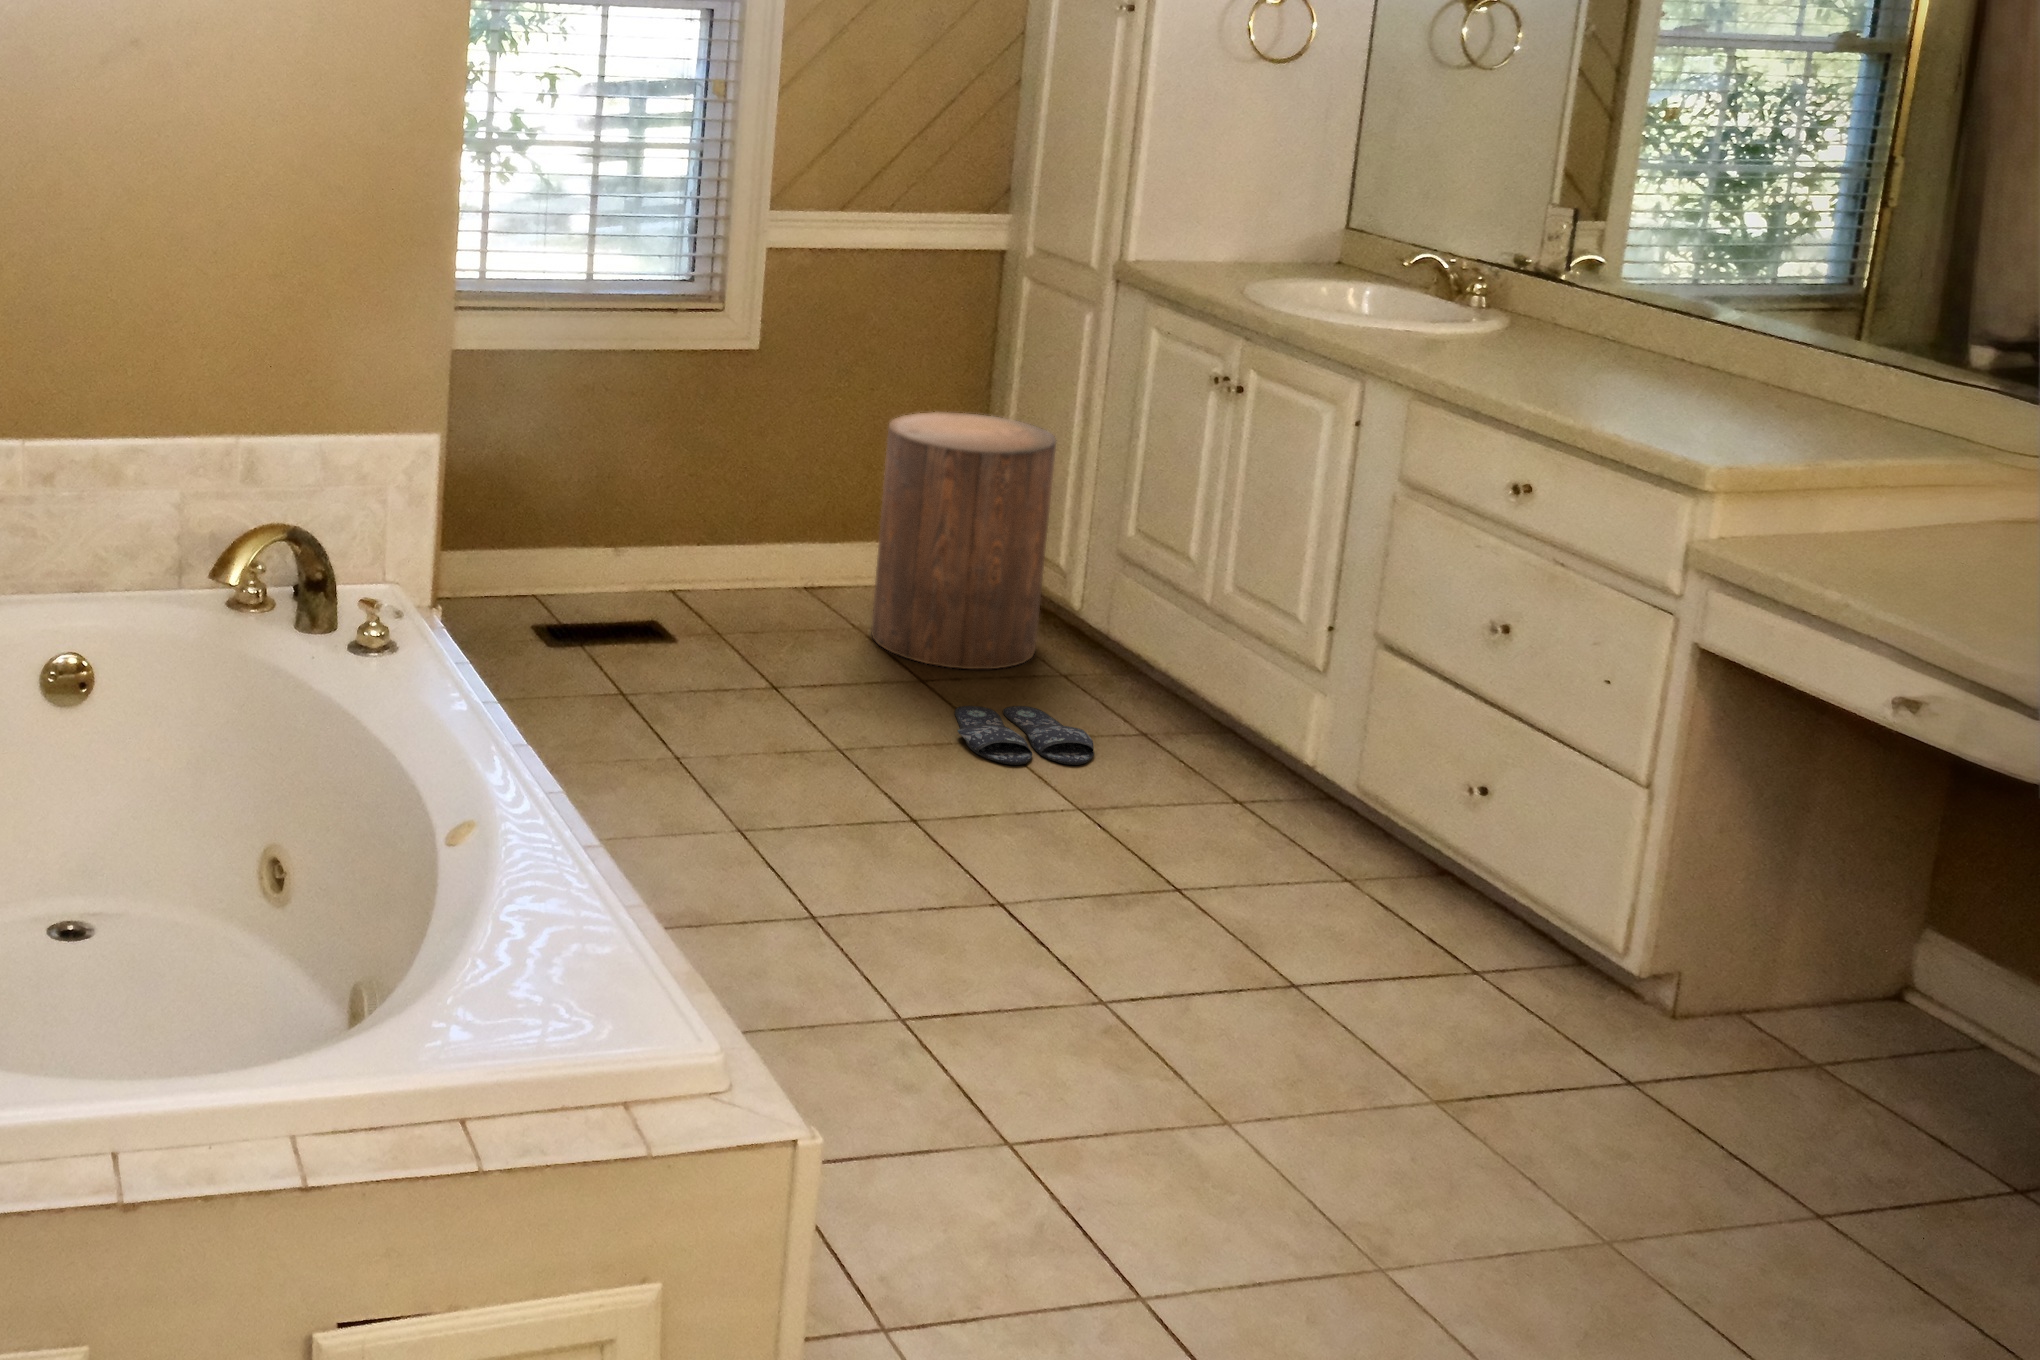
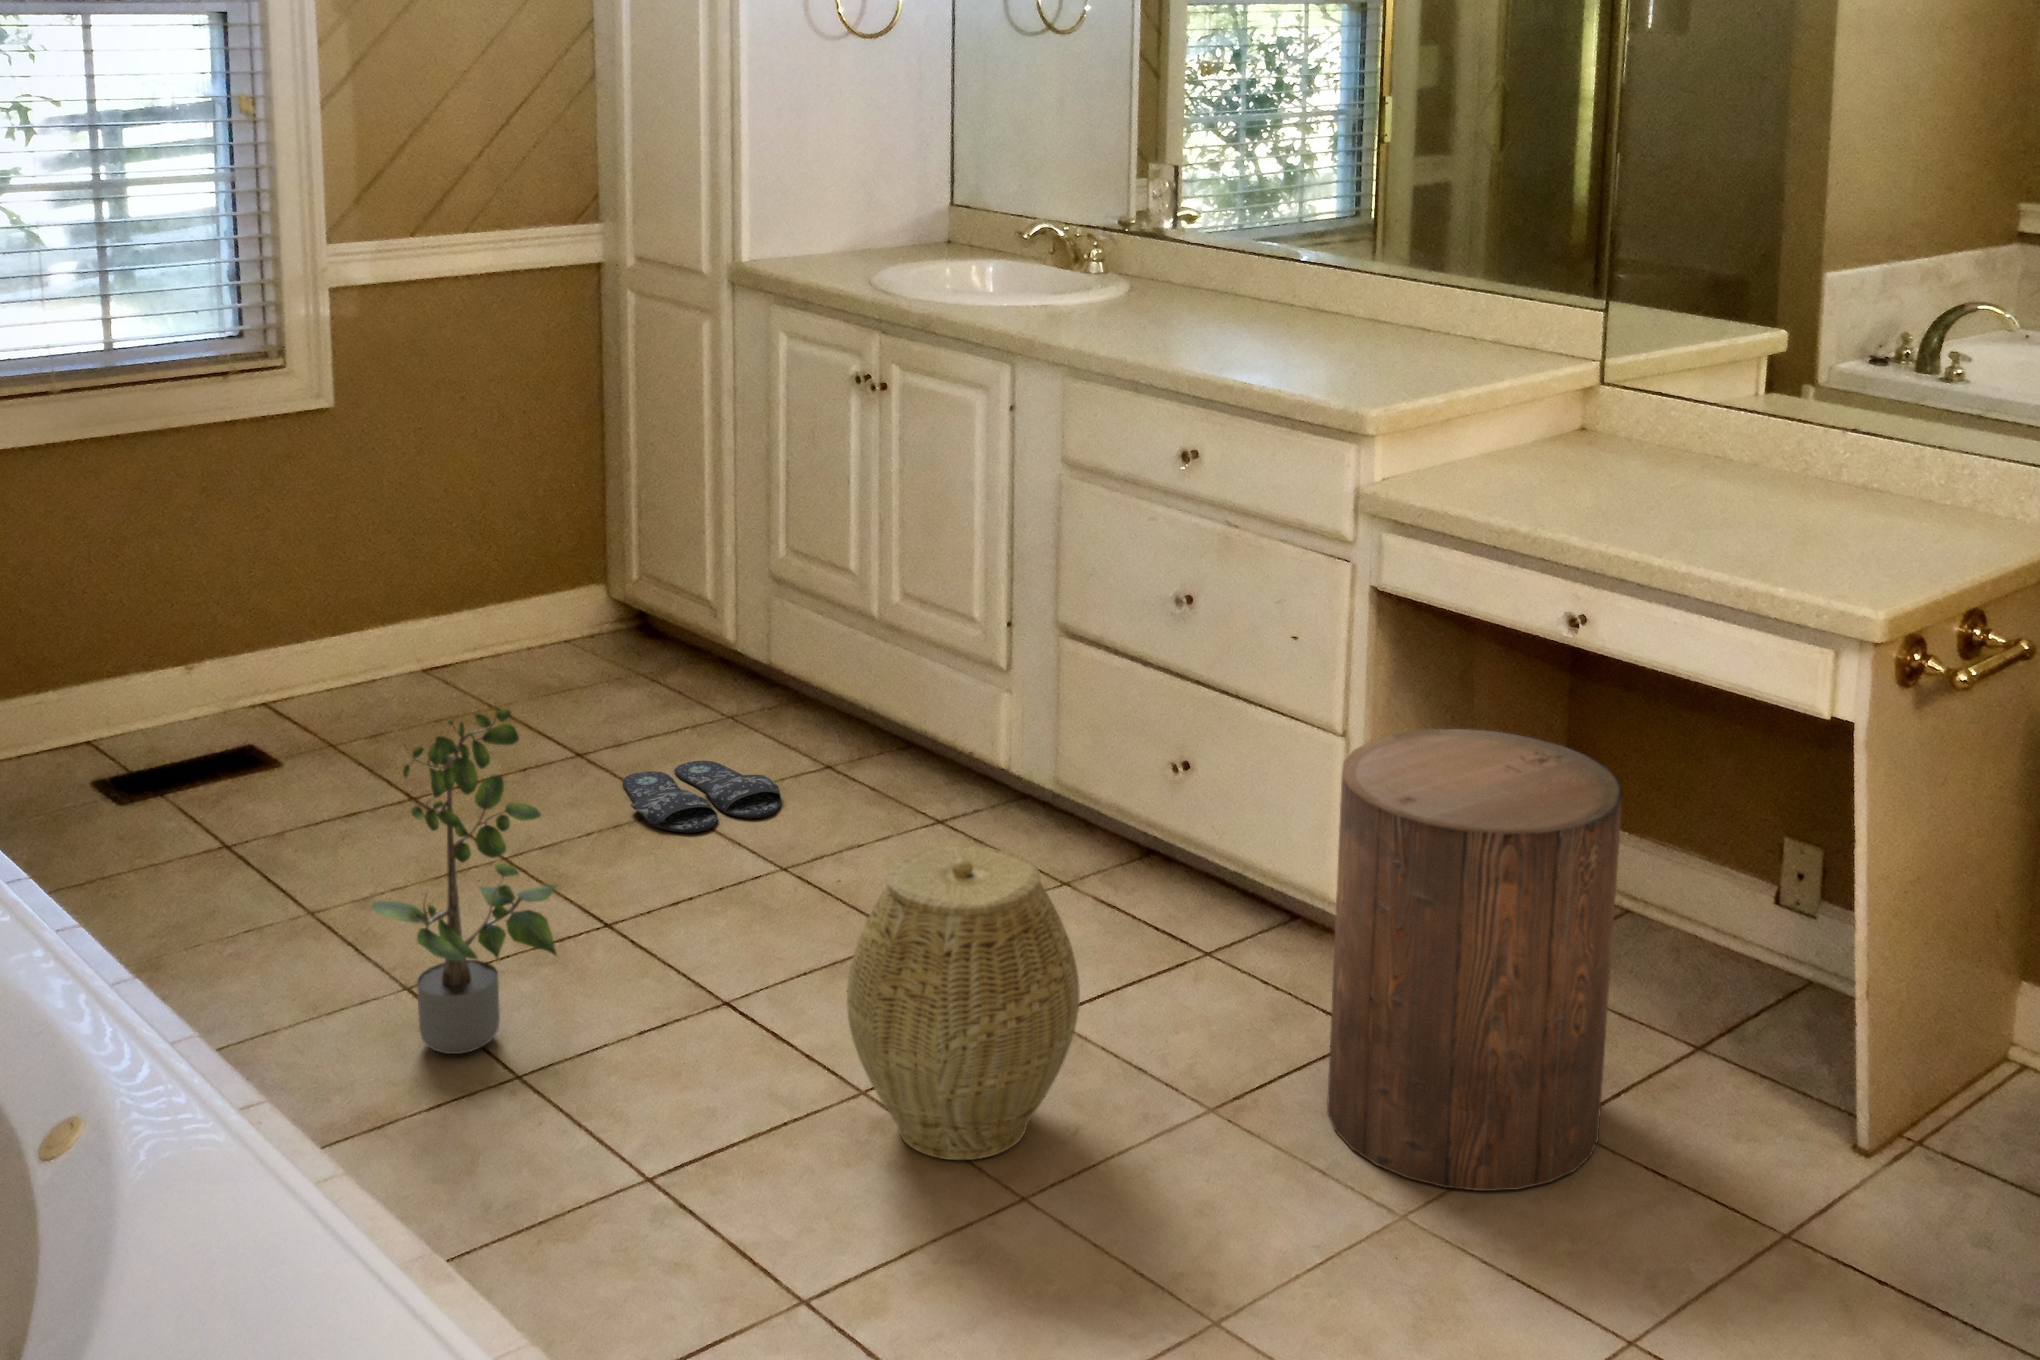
stool: present [871,412,1056,669] -> present [1327,729,1622,1191]
potted plant: none [717,603,874,891] -> present [372,702,557,1054]
woven basket: none [1092,800,1313,1084] -> present [847,845,1080,1160]

